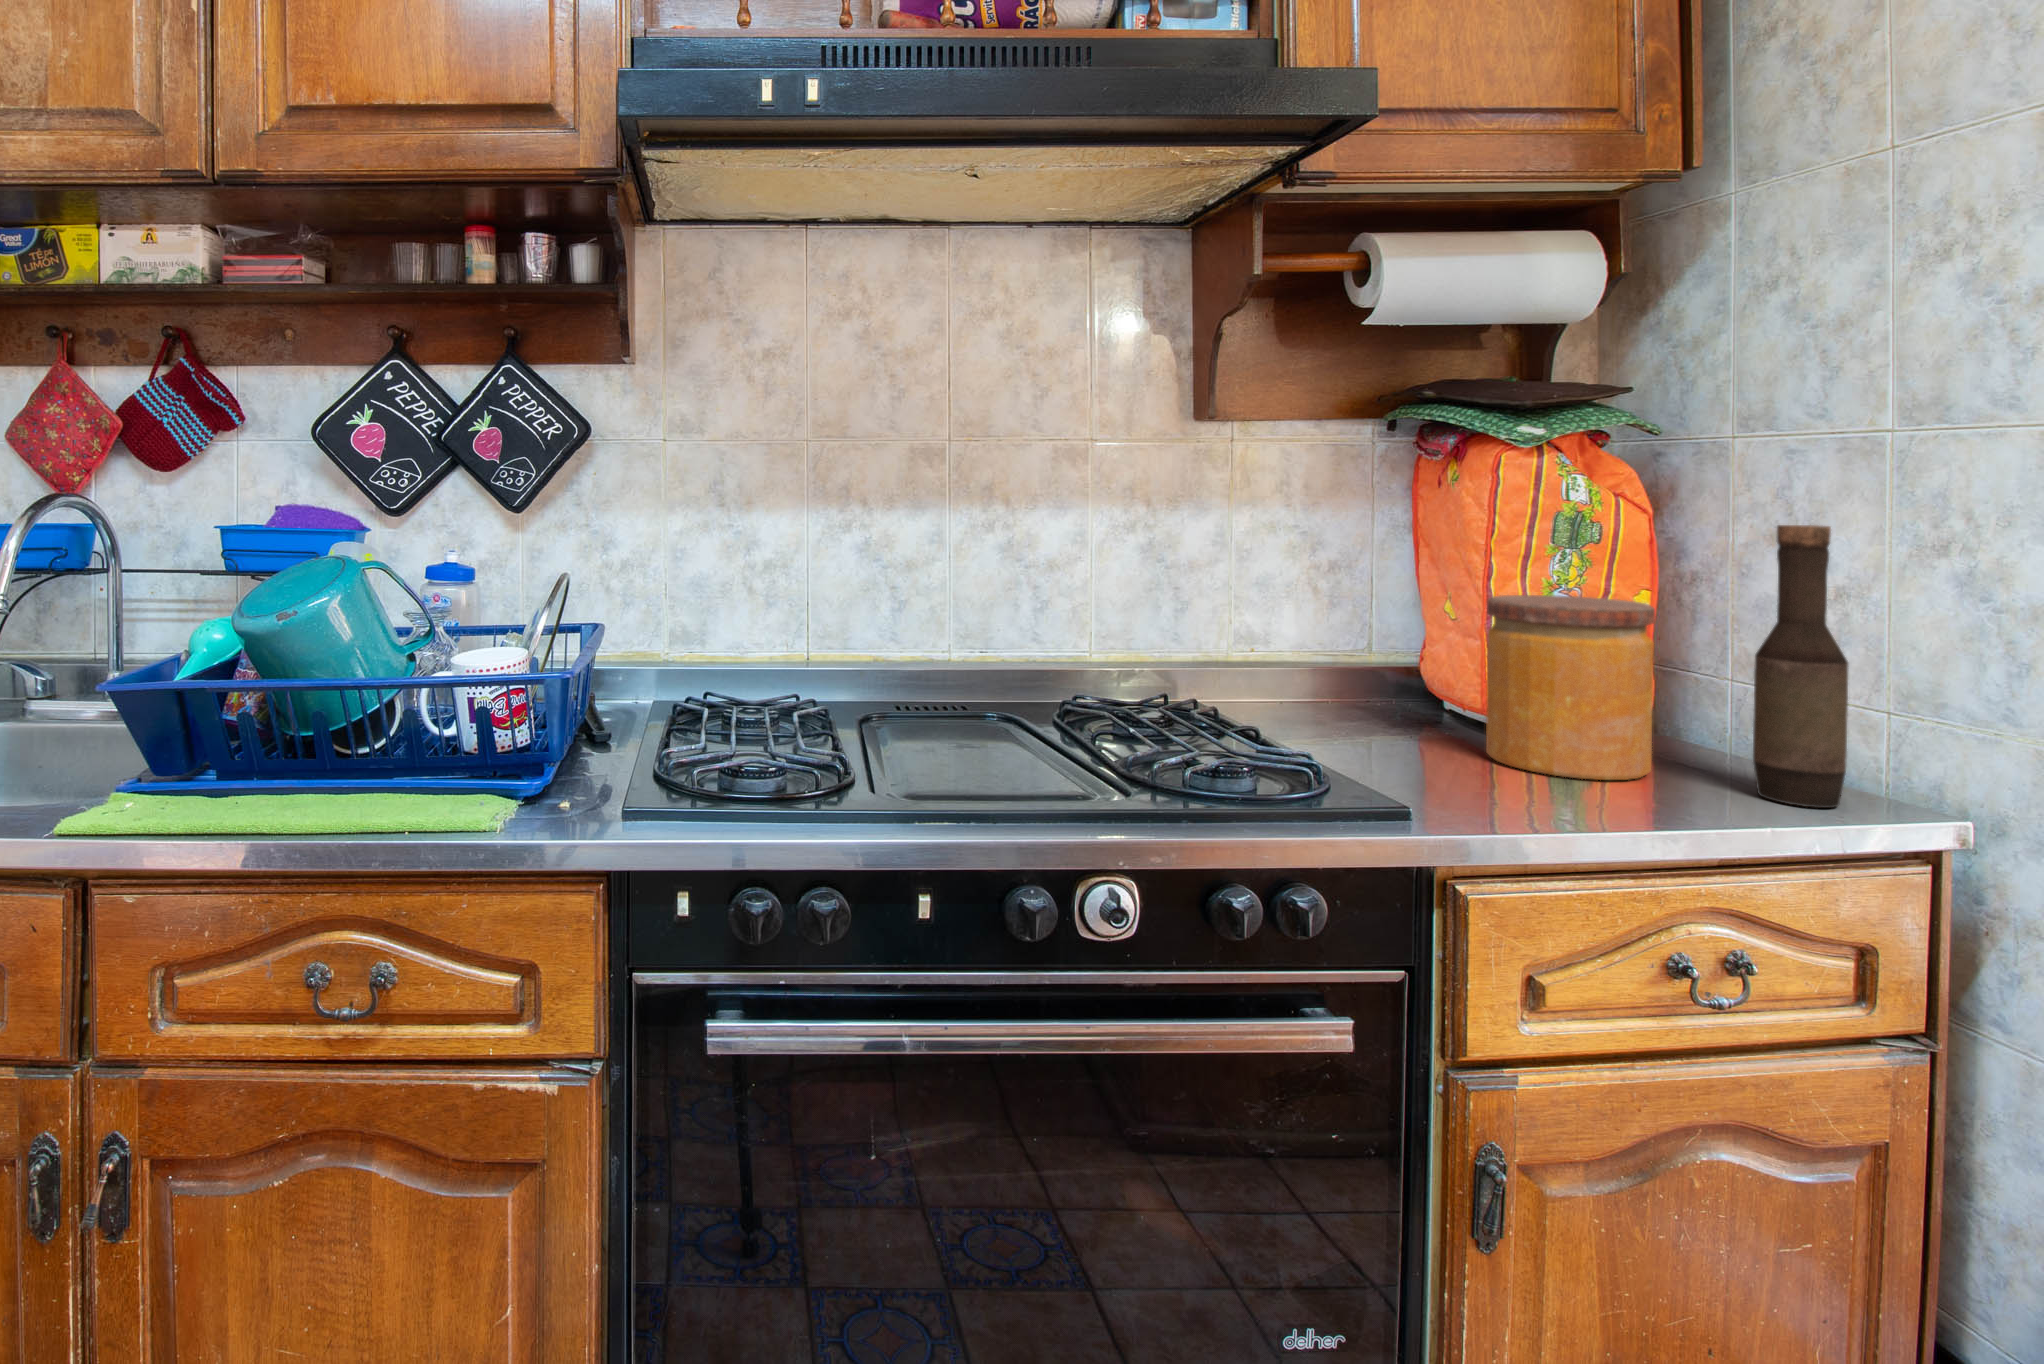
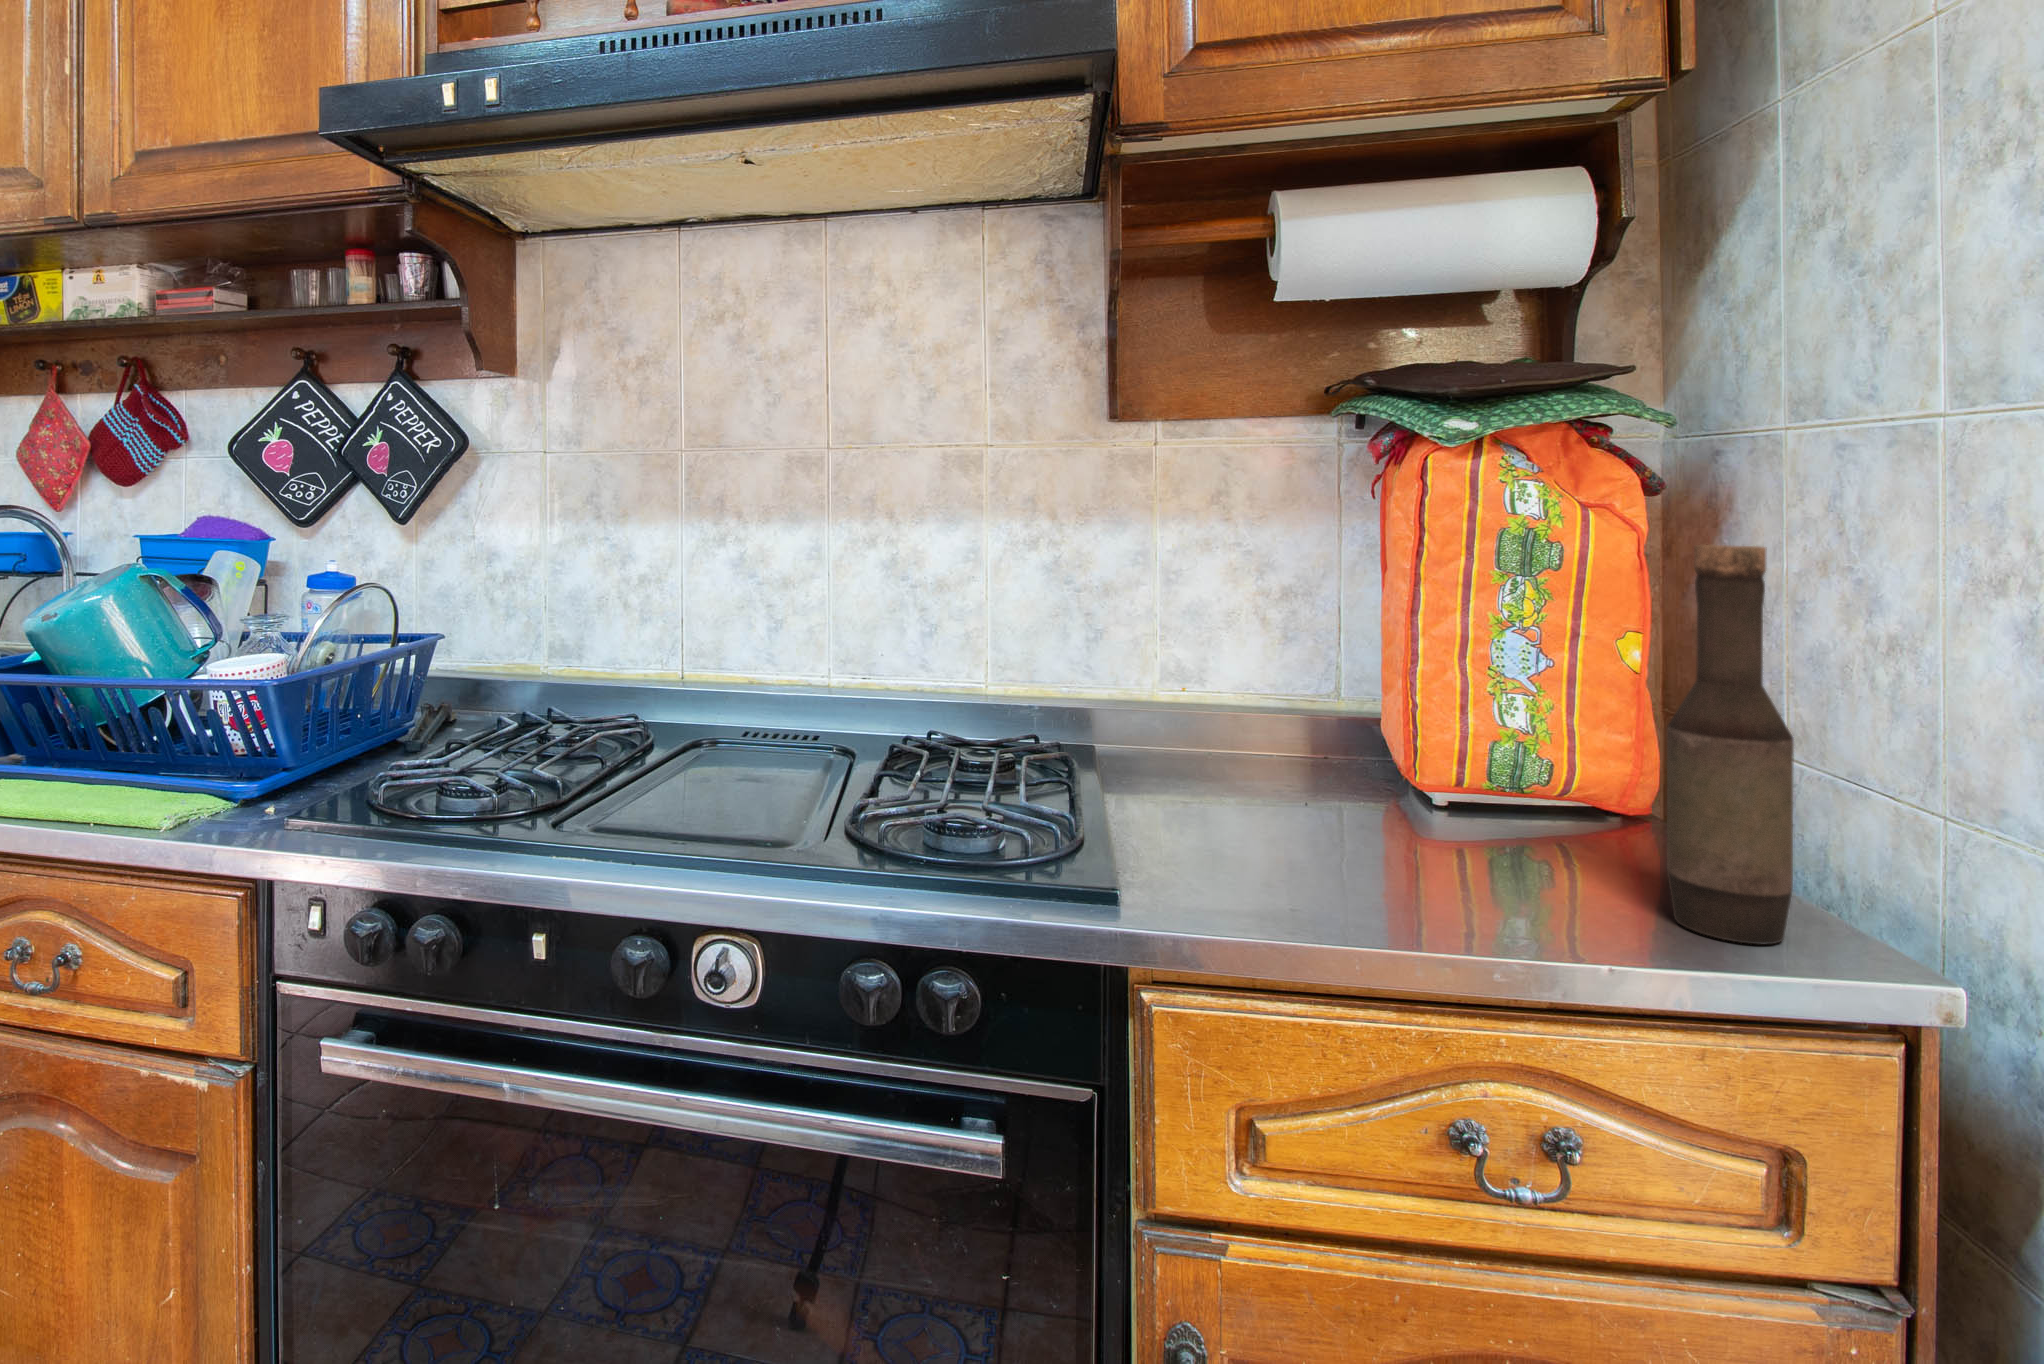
jar: present [1486,595,1655,780] -> none [1354,633,1561,880]

